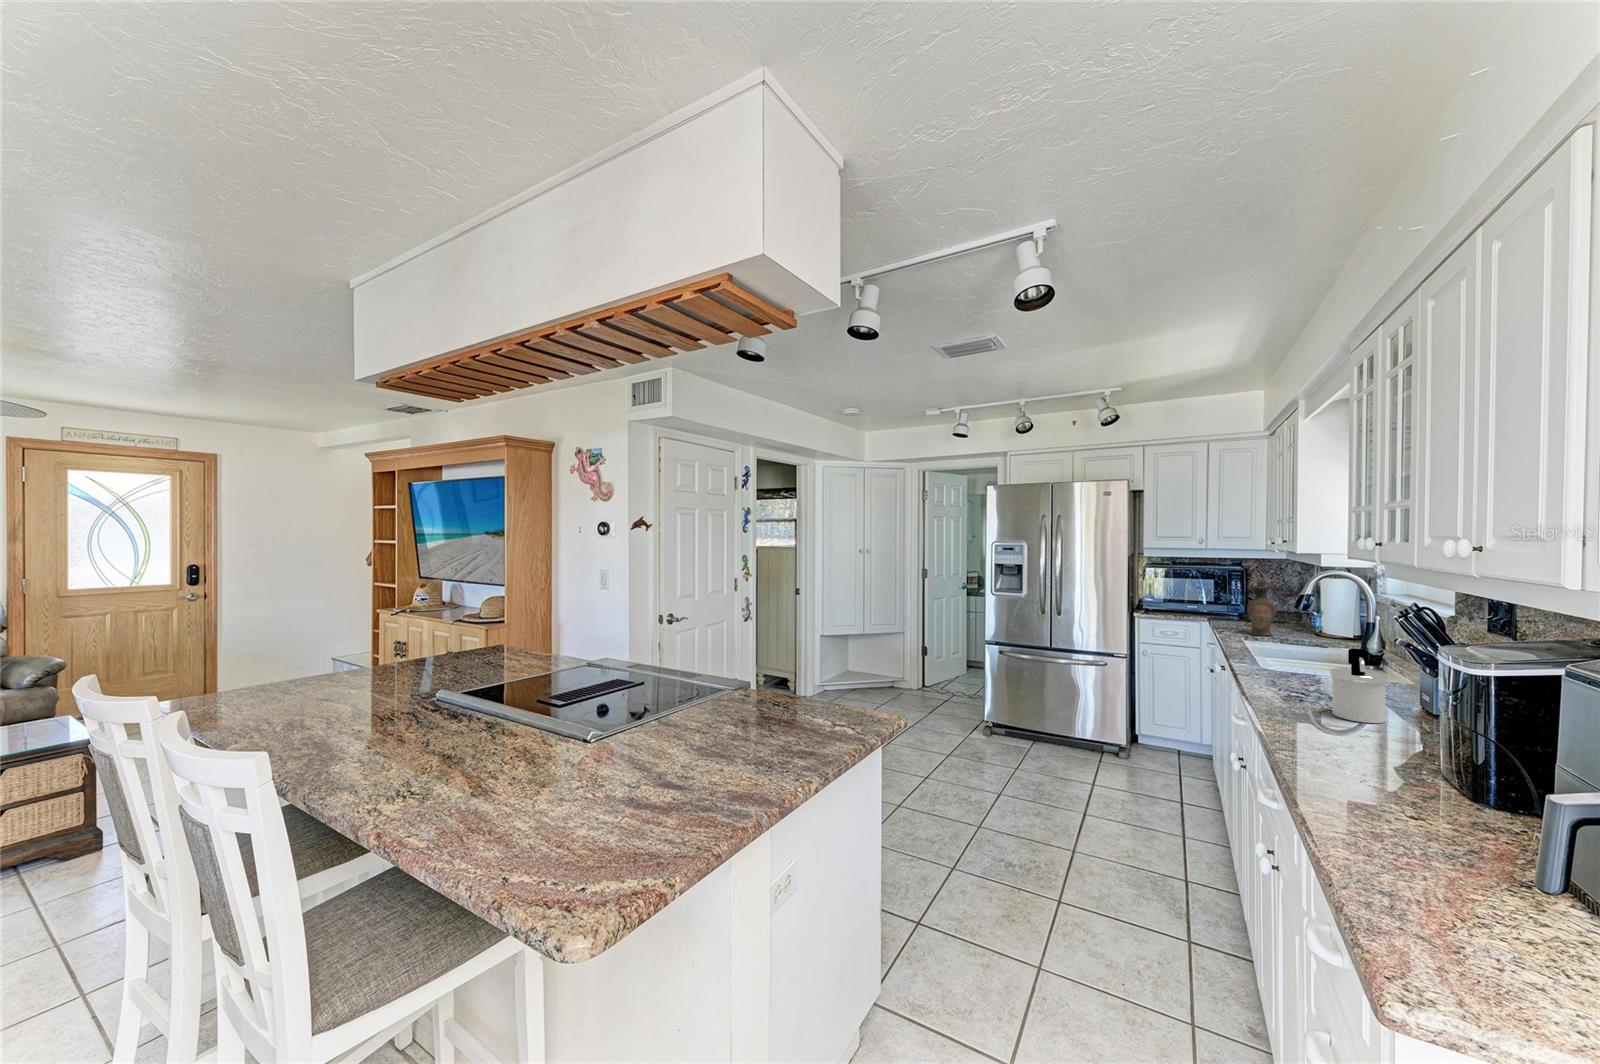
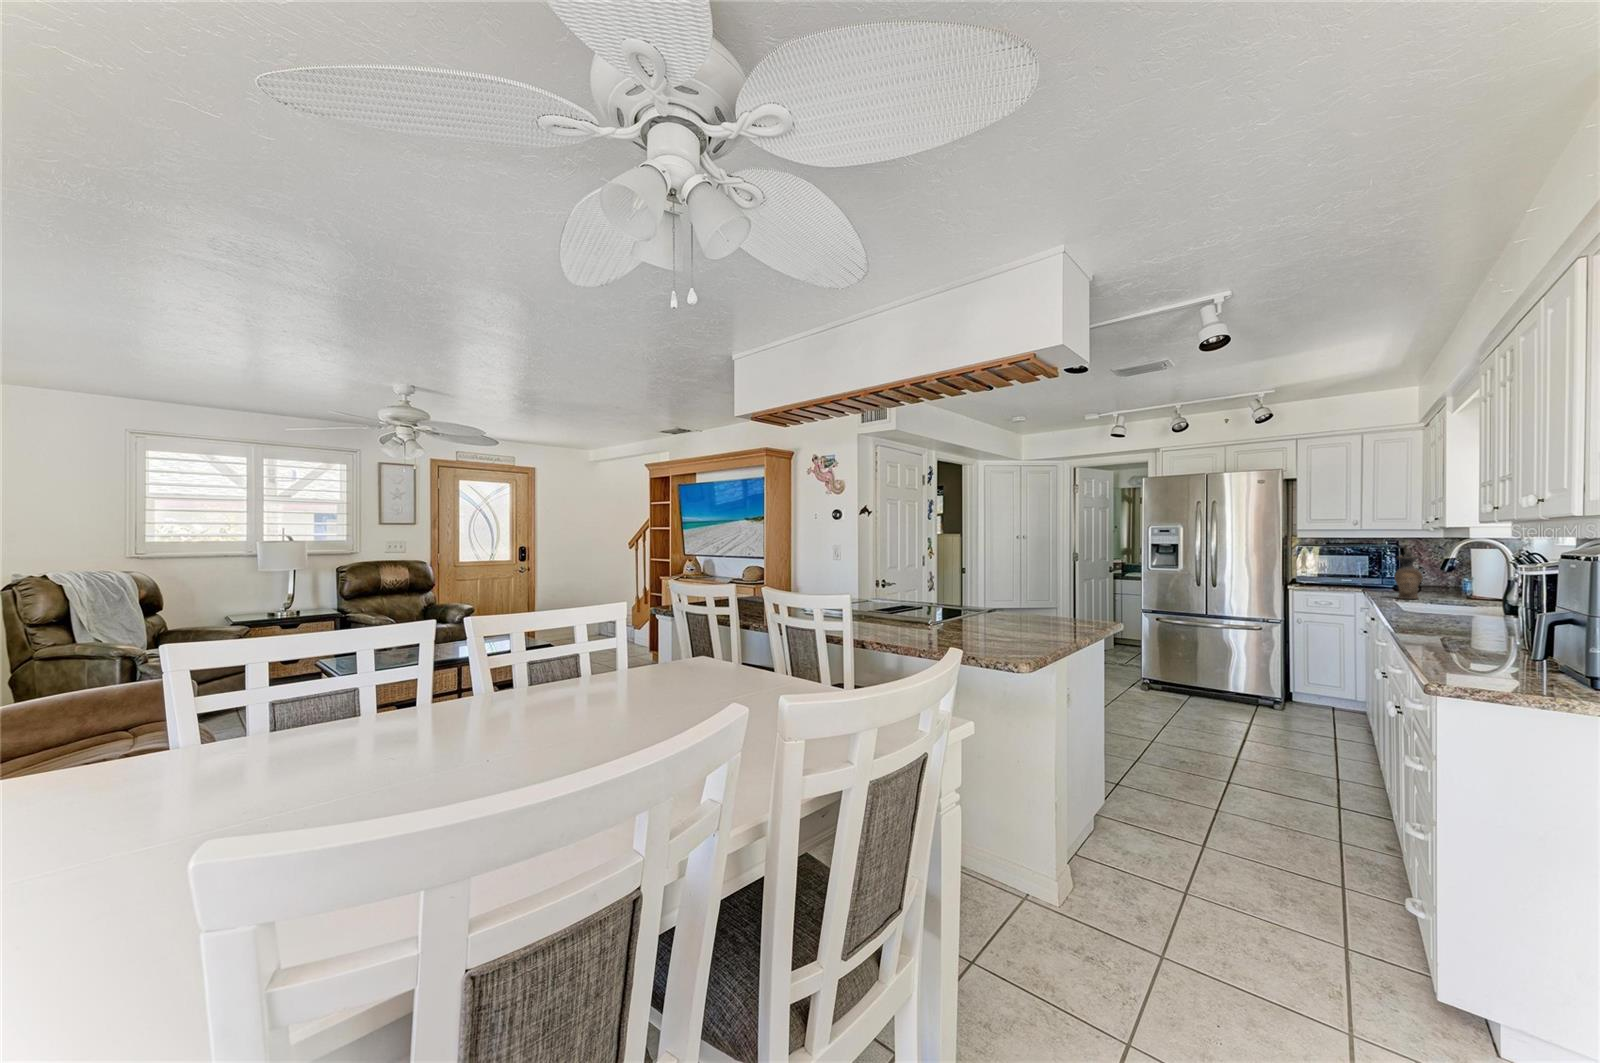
soap dispenser: present [1330,649,1387,723] -> none [1434,584,1479,636]

